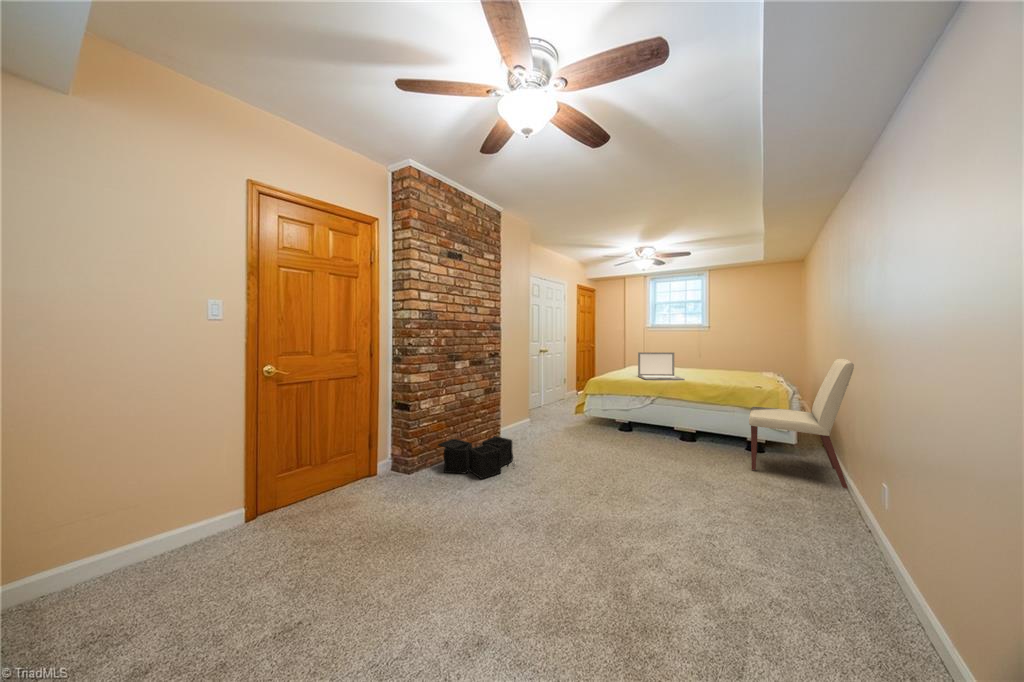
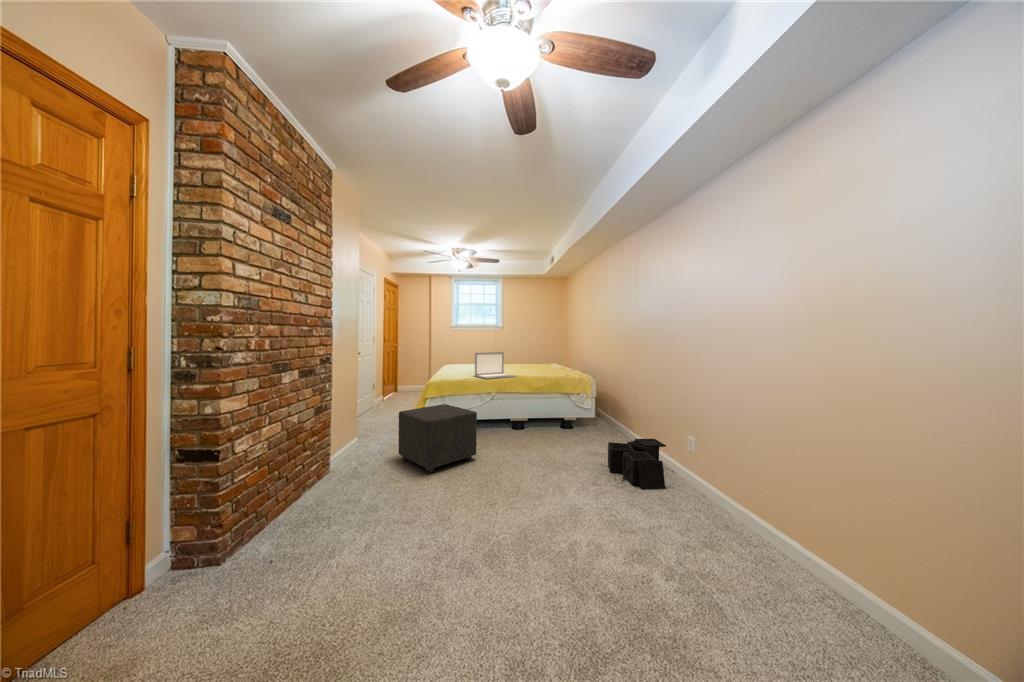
chair: present [749,359,854,489] -> none [566,355,632,445]
ottoman: none [550,400,614,457] -> present [399,404,477,473]
storage bin: present [438,436,513,479] -> present [608,439,666,488]

